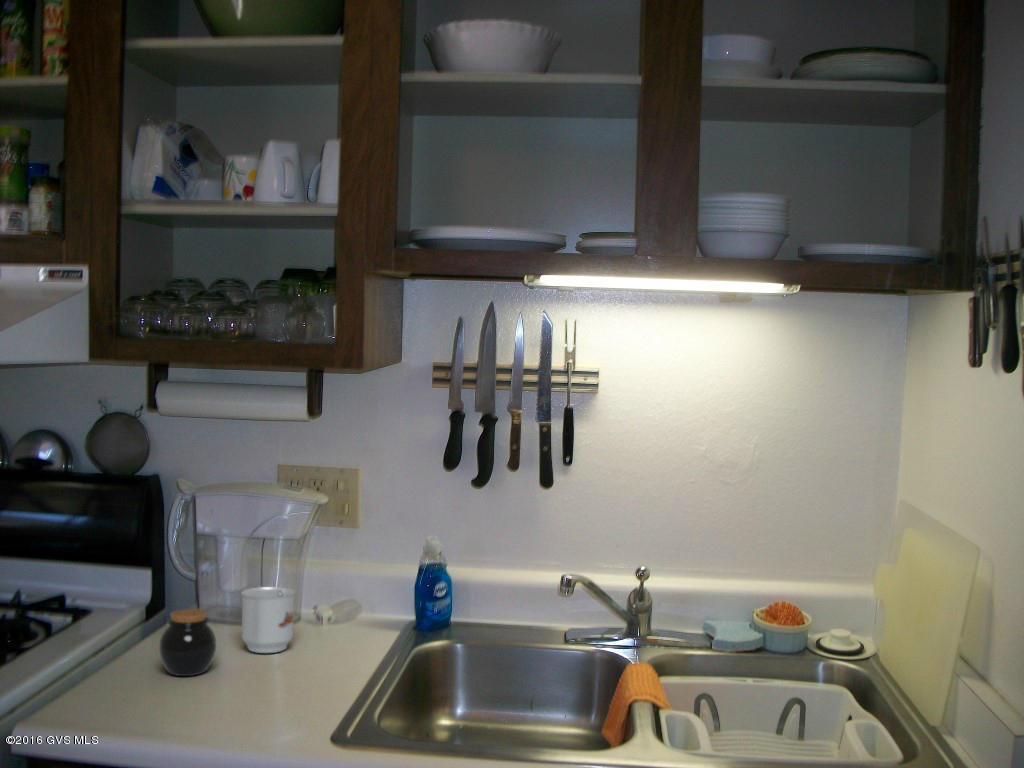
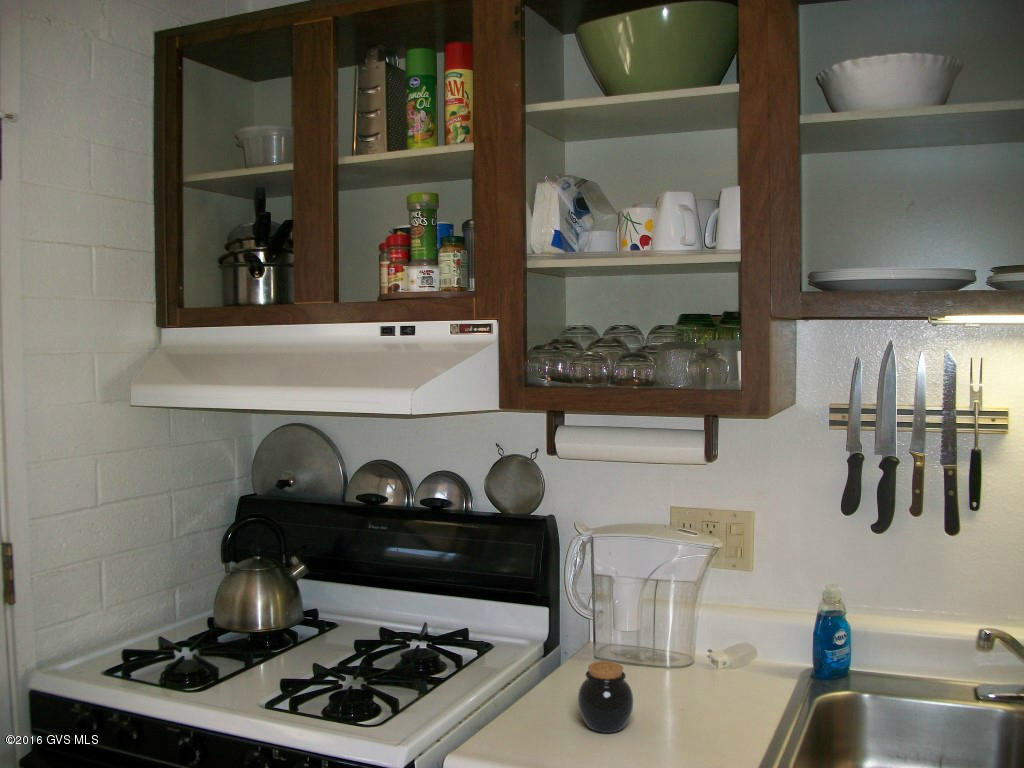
mug: present [242,587,295,653] -> none [648,633,702,705]

